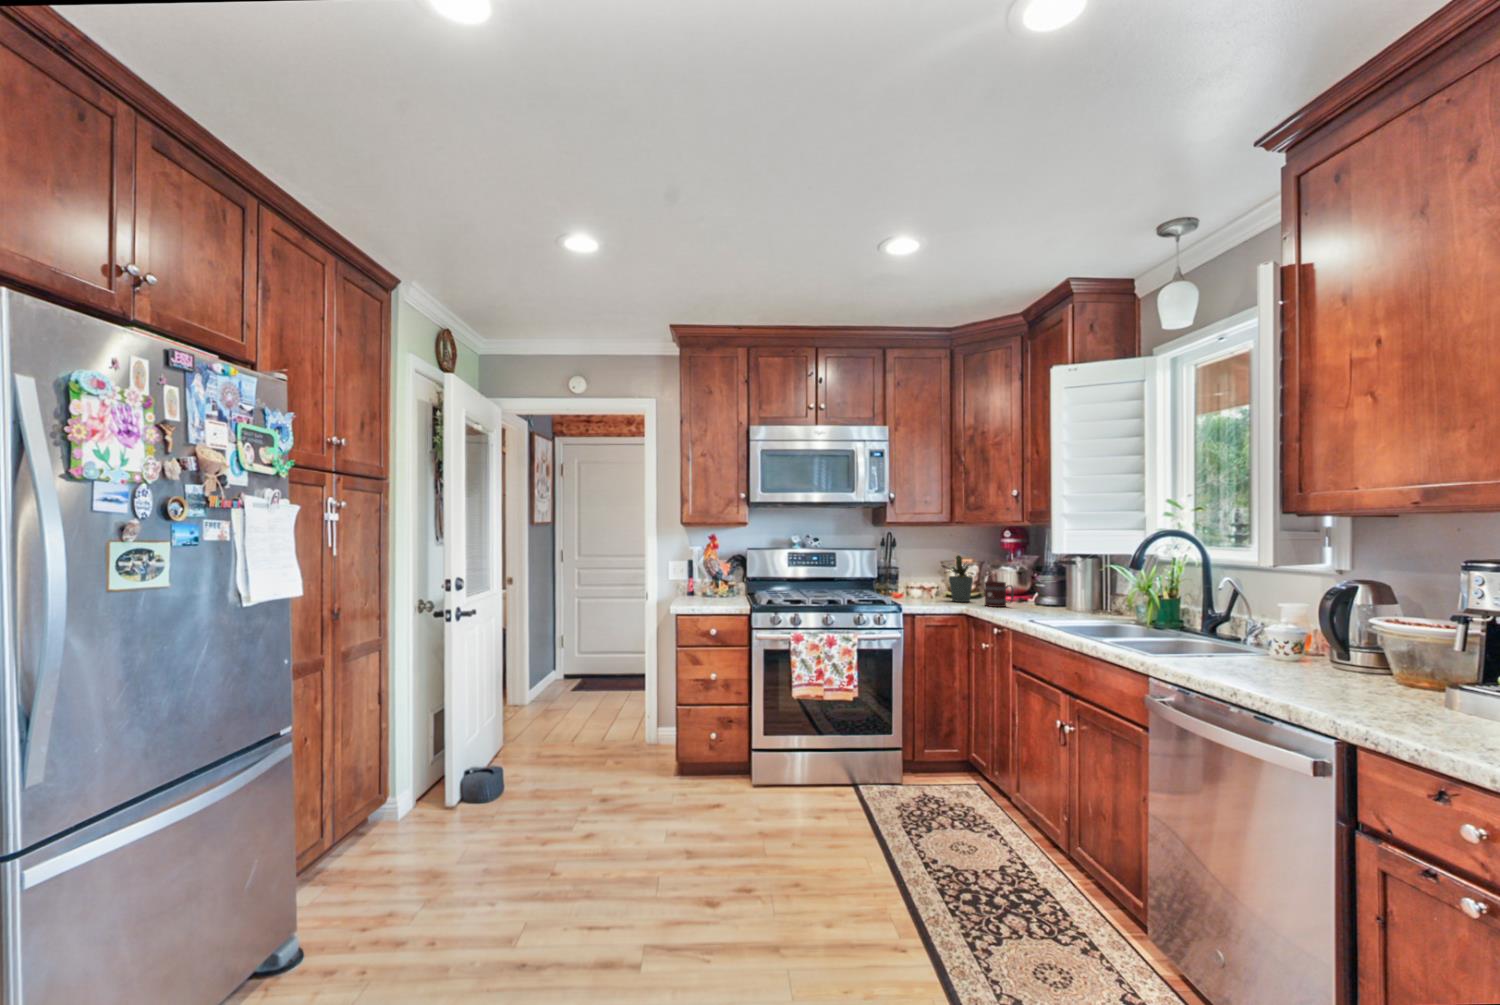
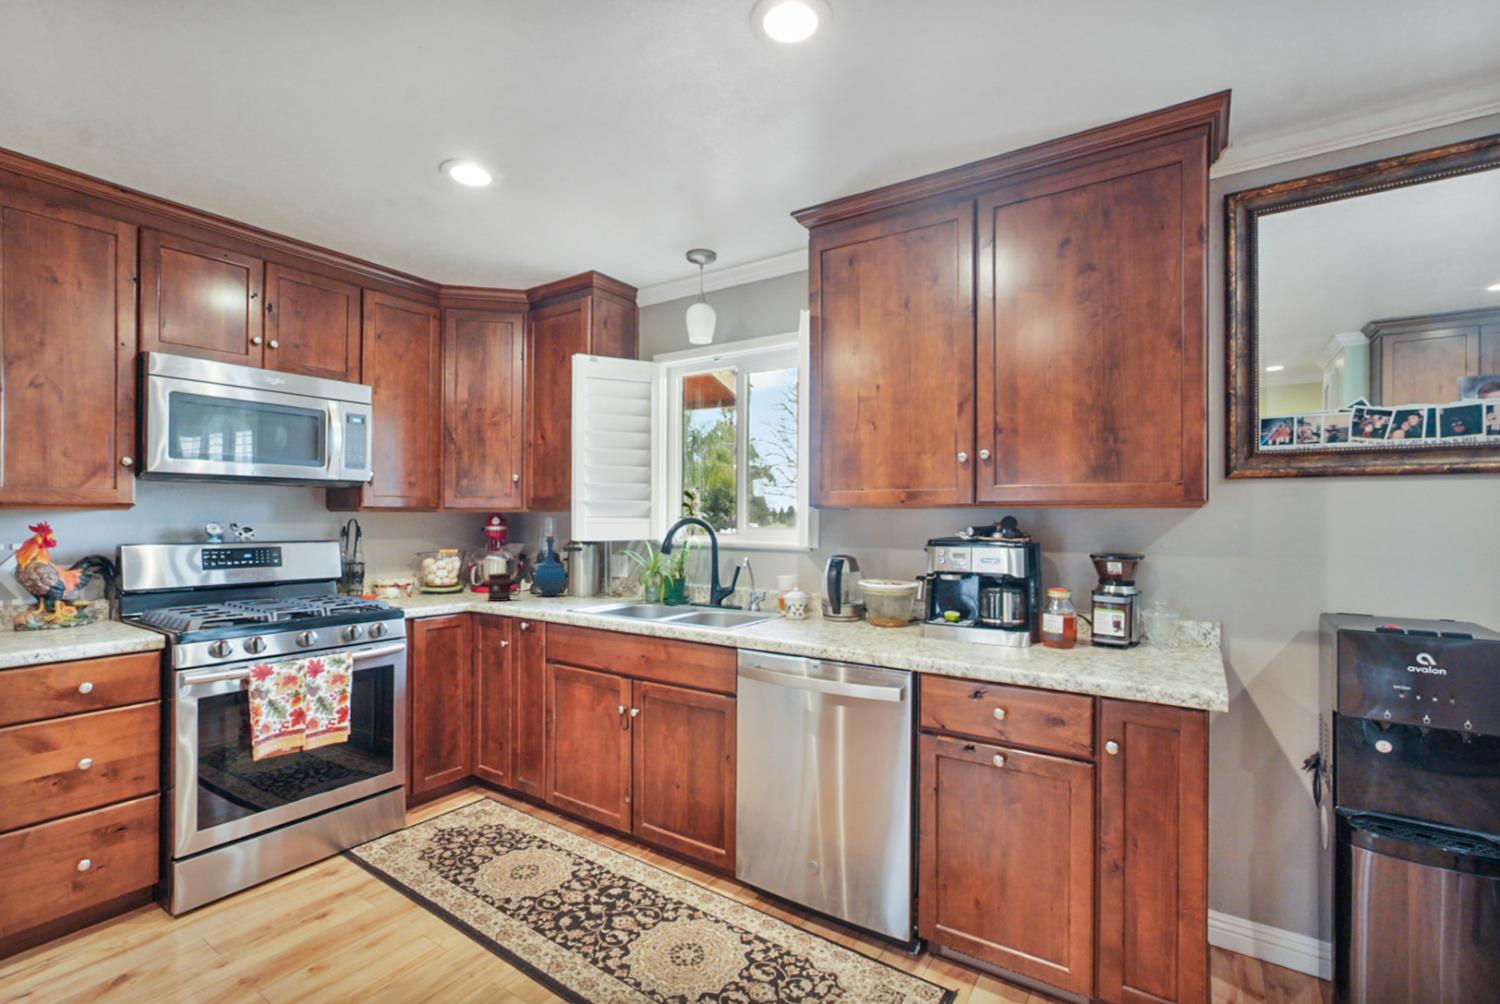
bottle: none [1034,548,1066,607] -> present [535,536,565,596]
potted plant: present [942,555,974,602] -> none [433,547,471,600]

